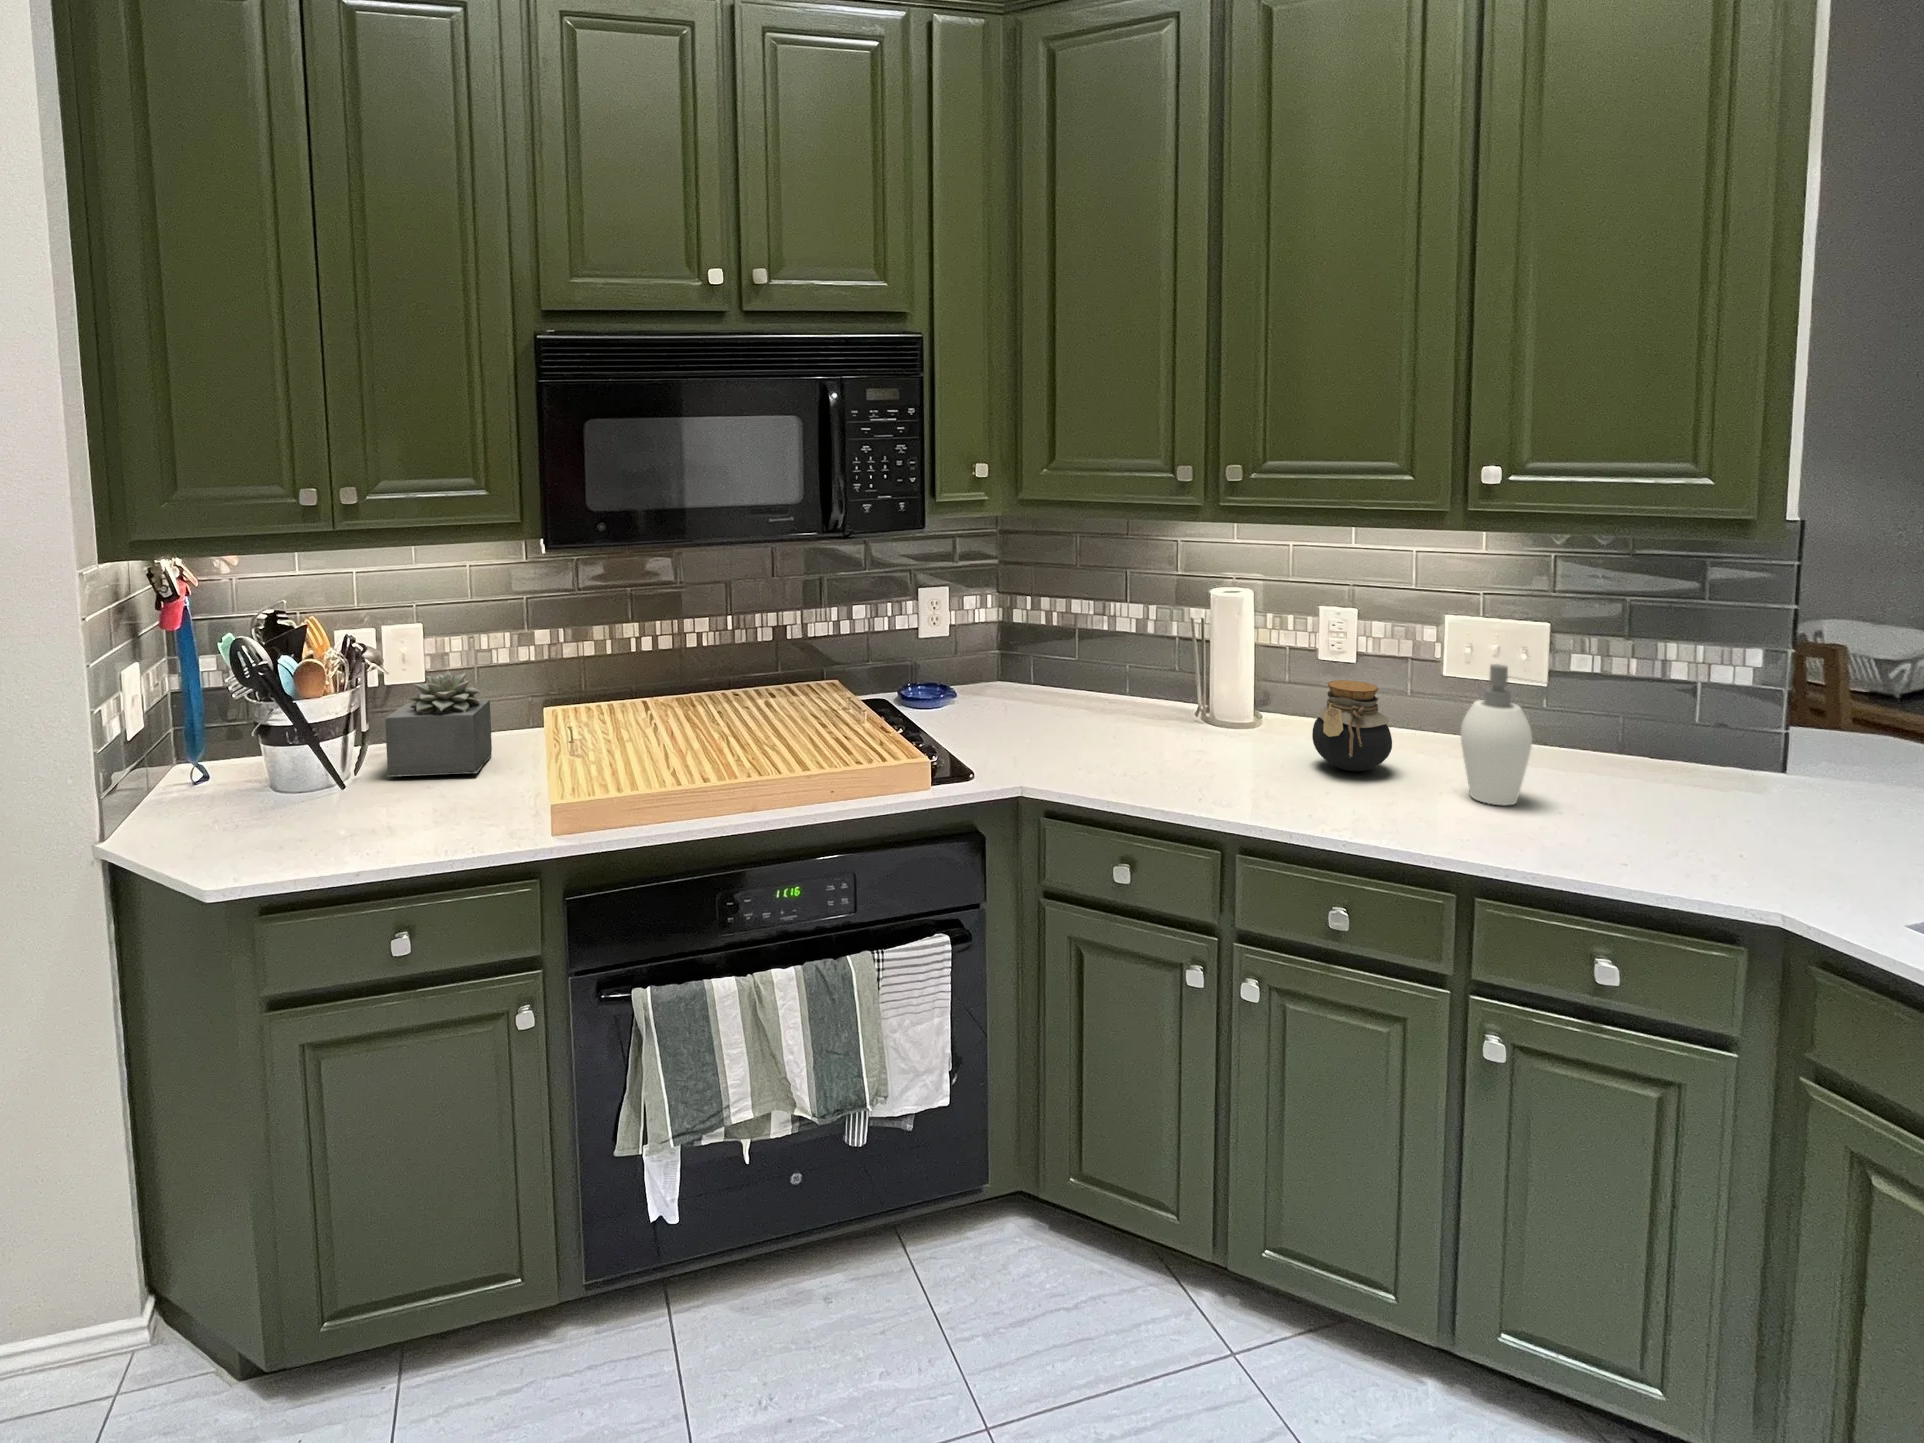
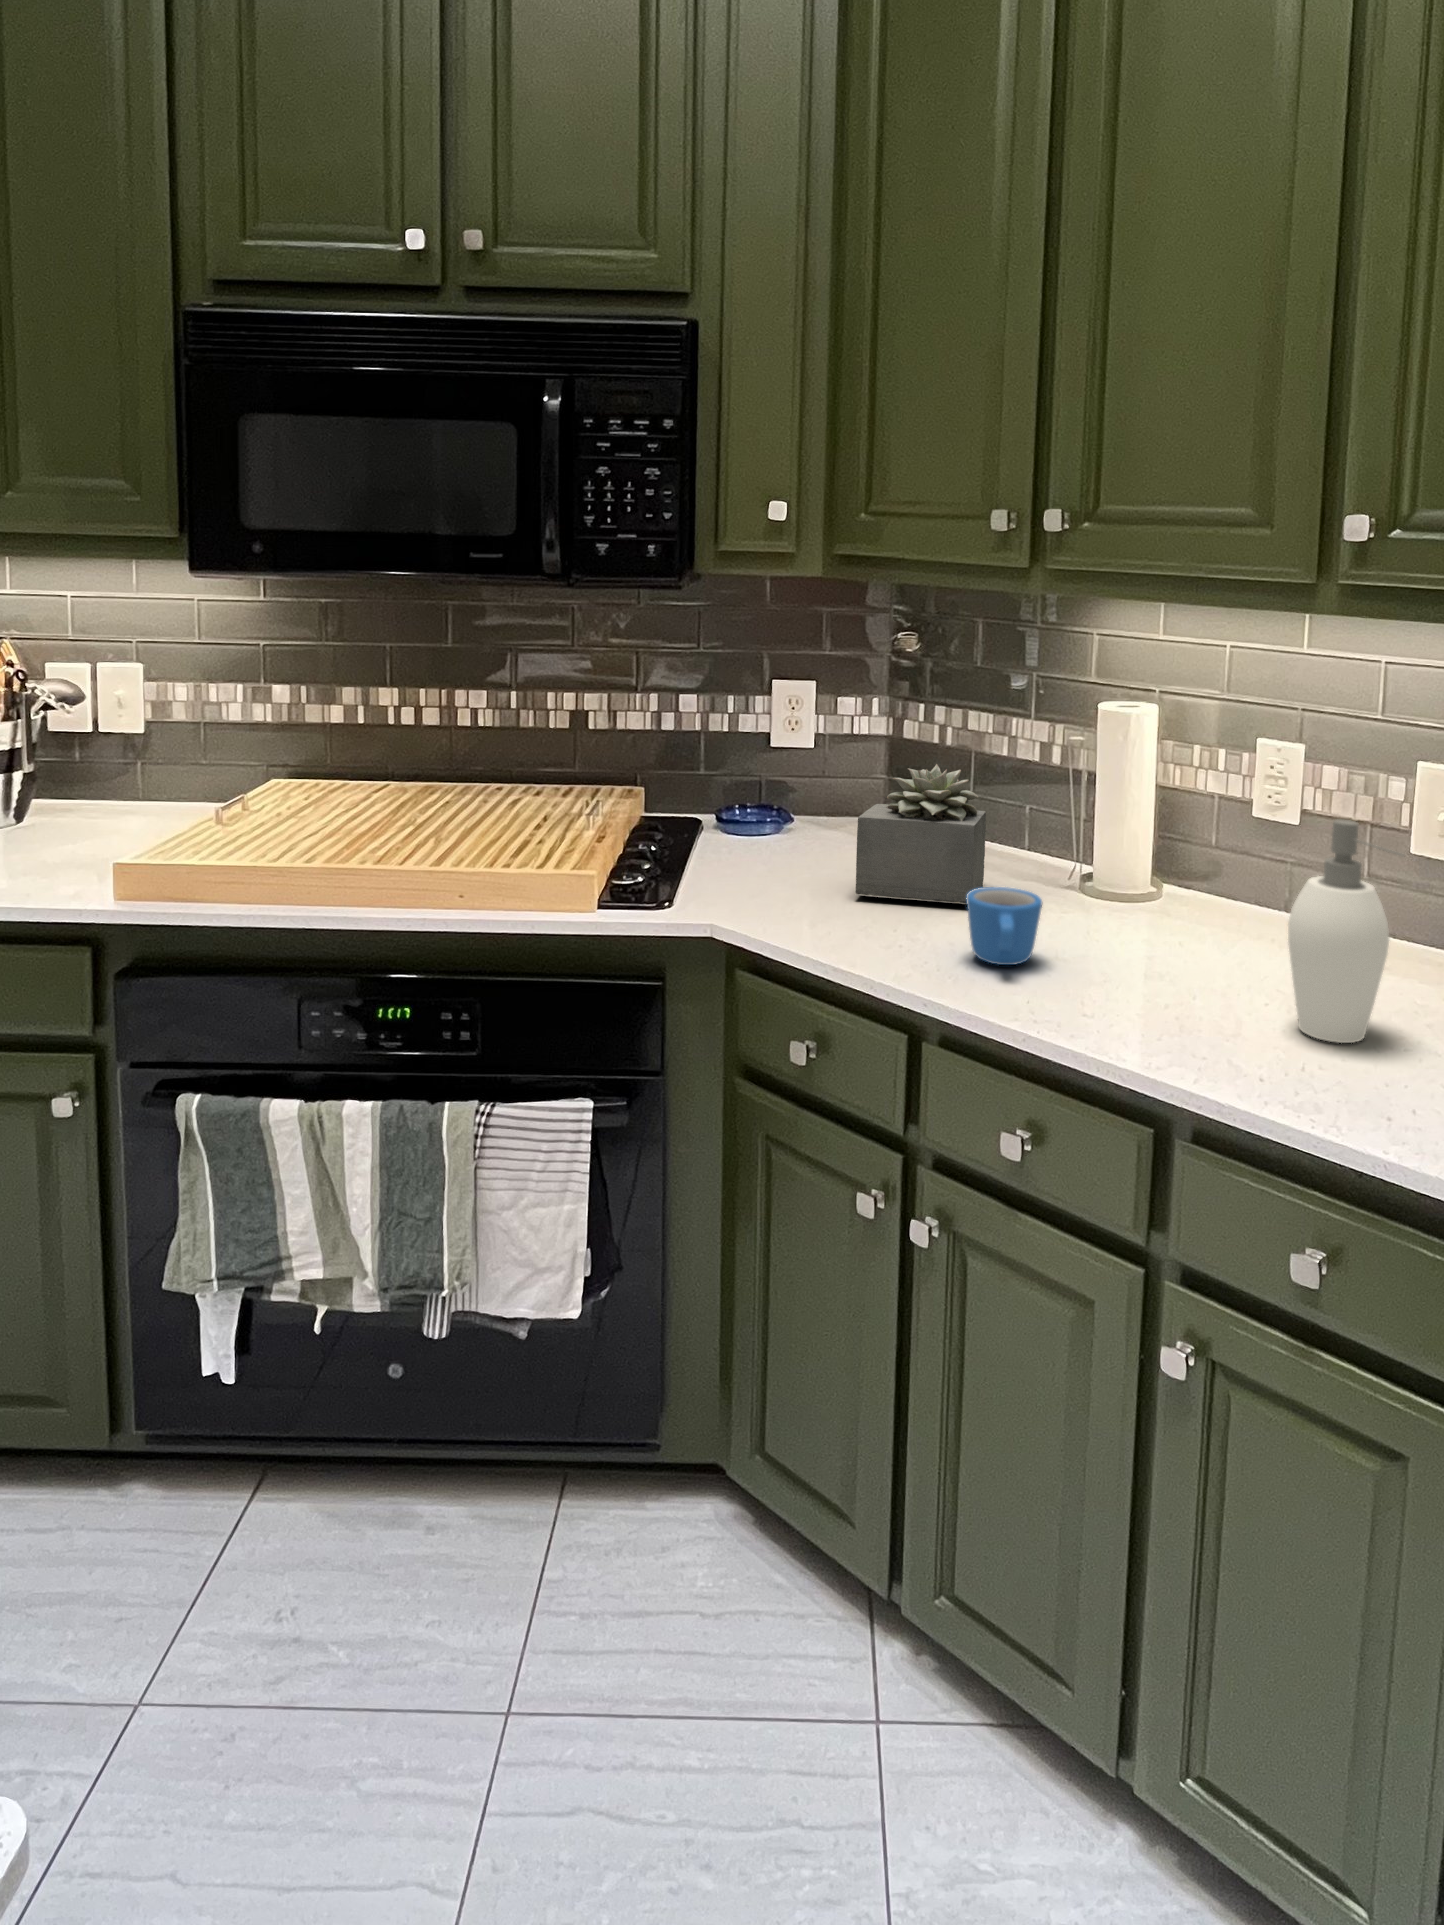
succulent plant: present [385,671,492,776] -> present [855,764,986,904]
jar: present [1312,680,1392,771] -> none [1127,835,1243,972]
mug: none [1214,729,1270,783] -> present [966,887,1042,965]

